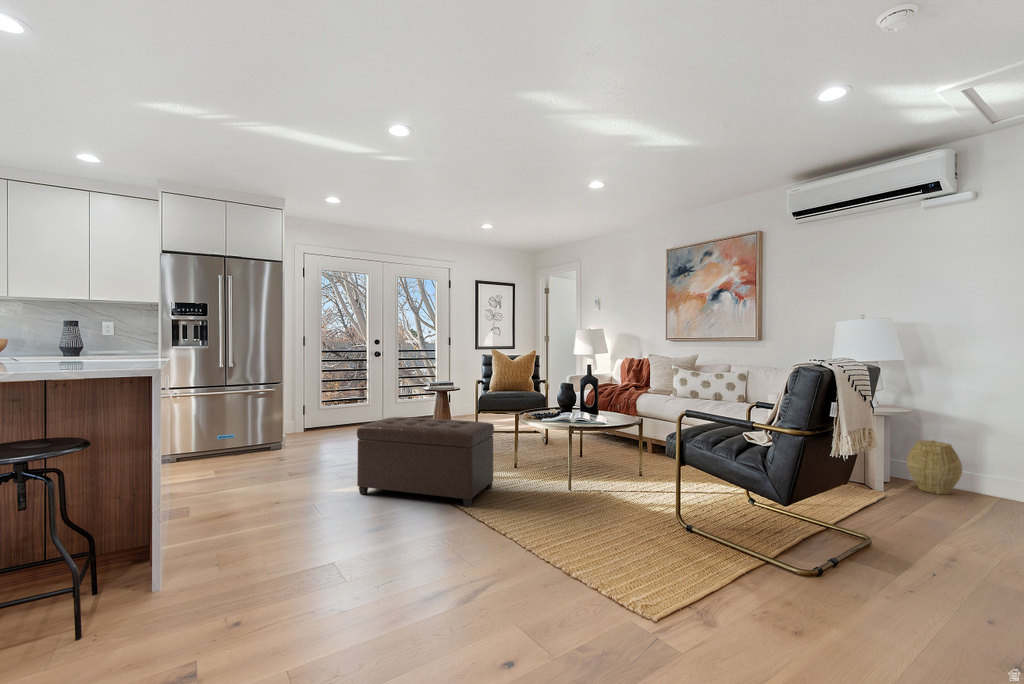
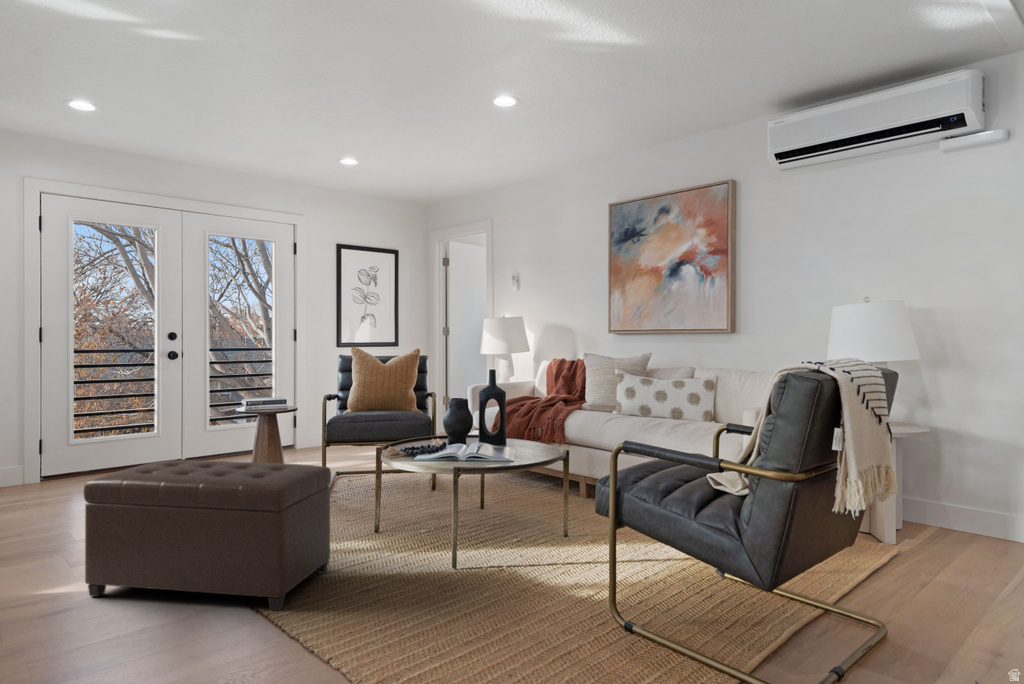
woven basket: present [907,440,962,494] -> none [921,469,990,543]

